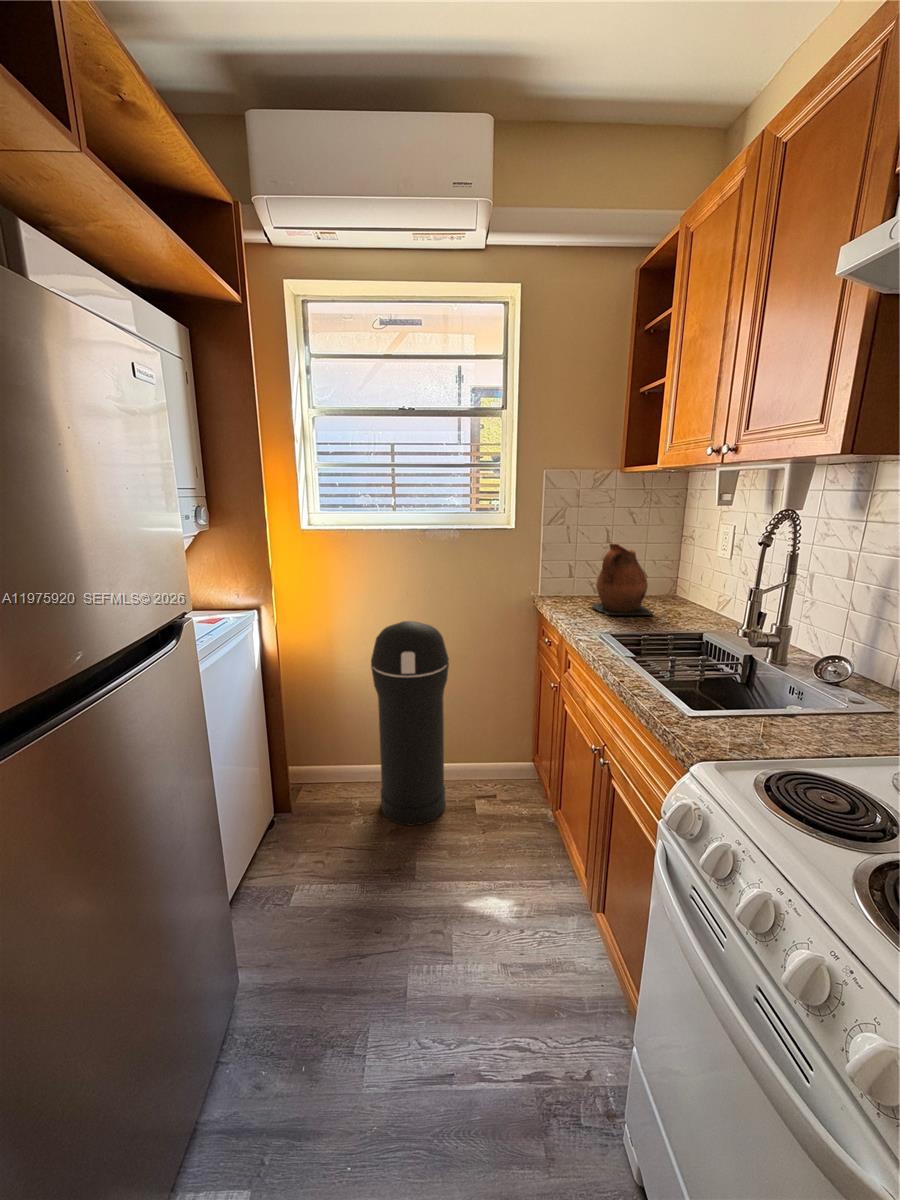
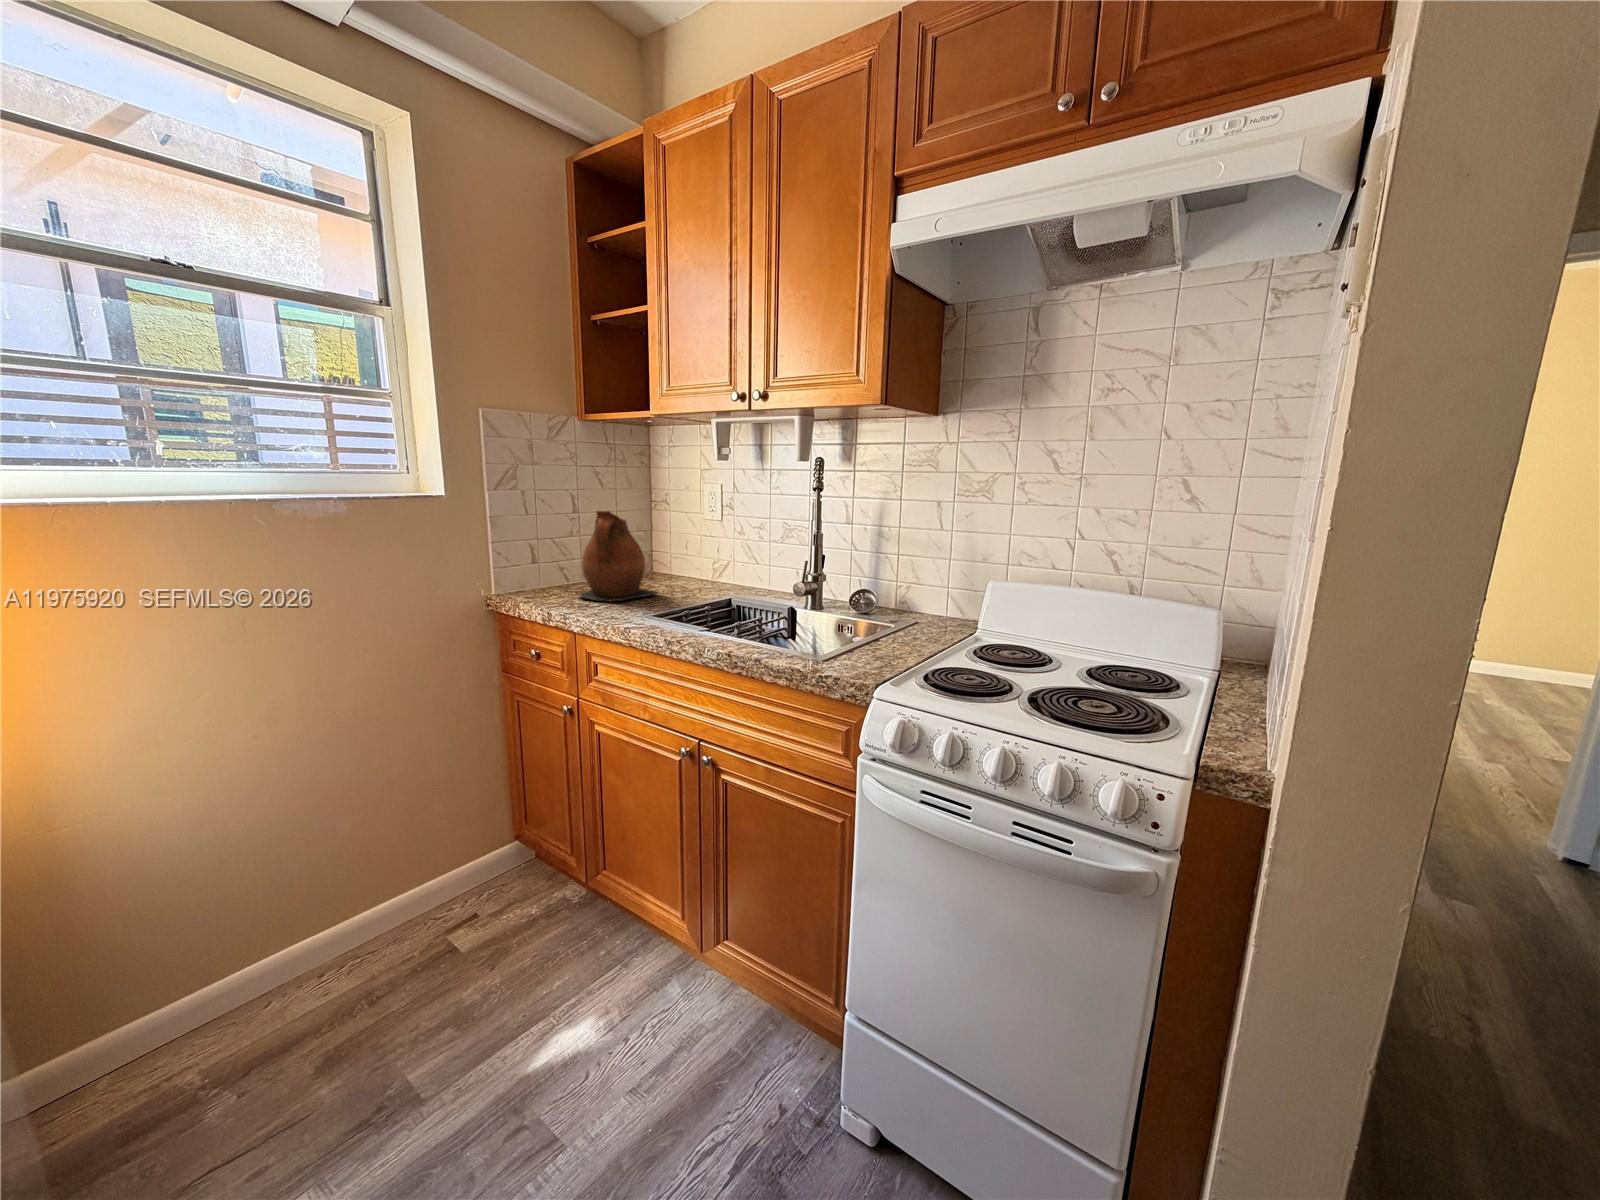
trash can: present [371,621,449,825] -> none [202,669,400,1049]

